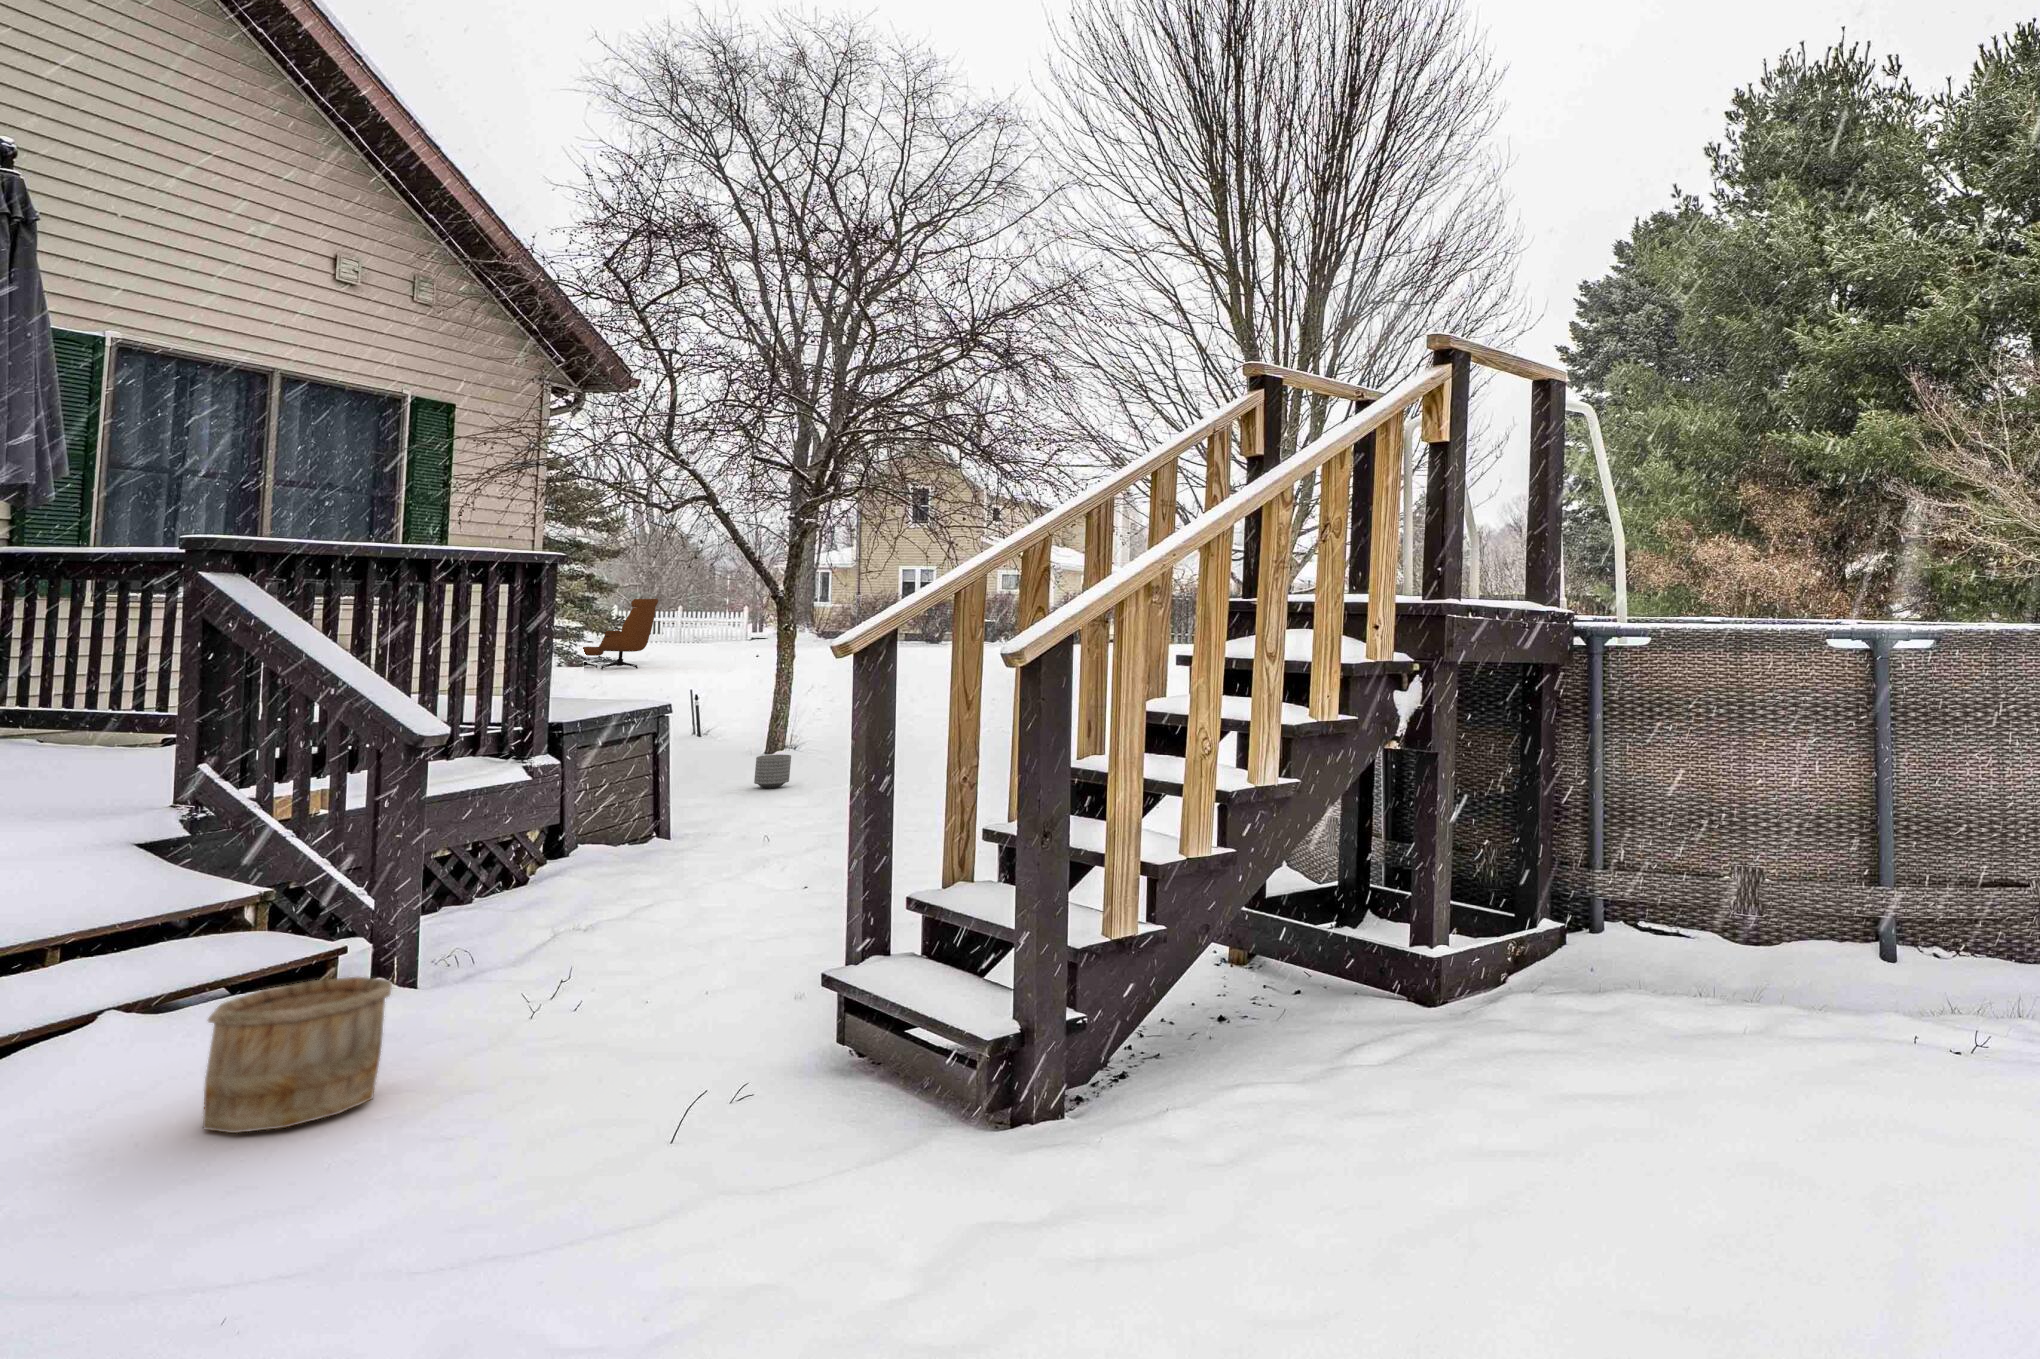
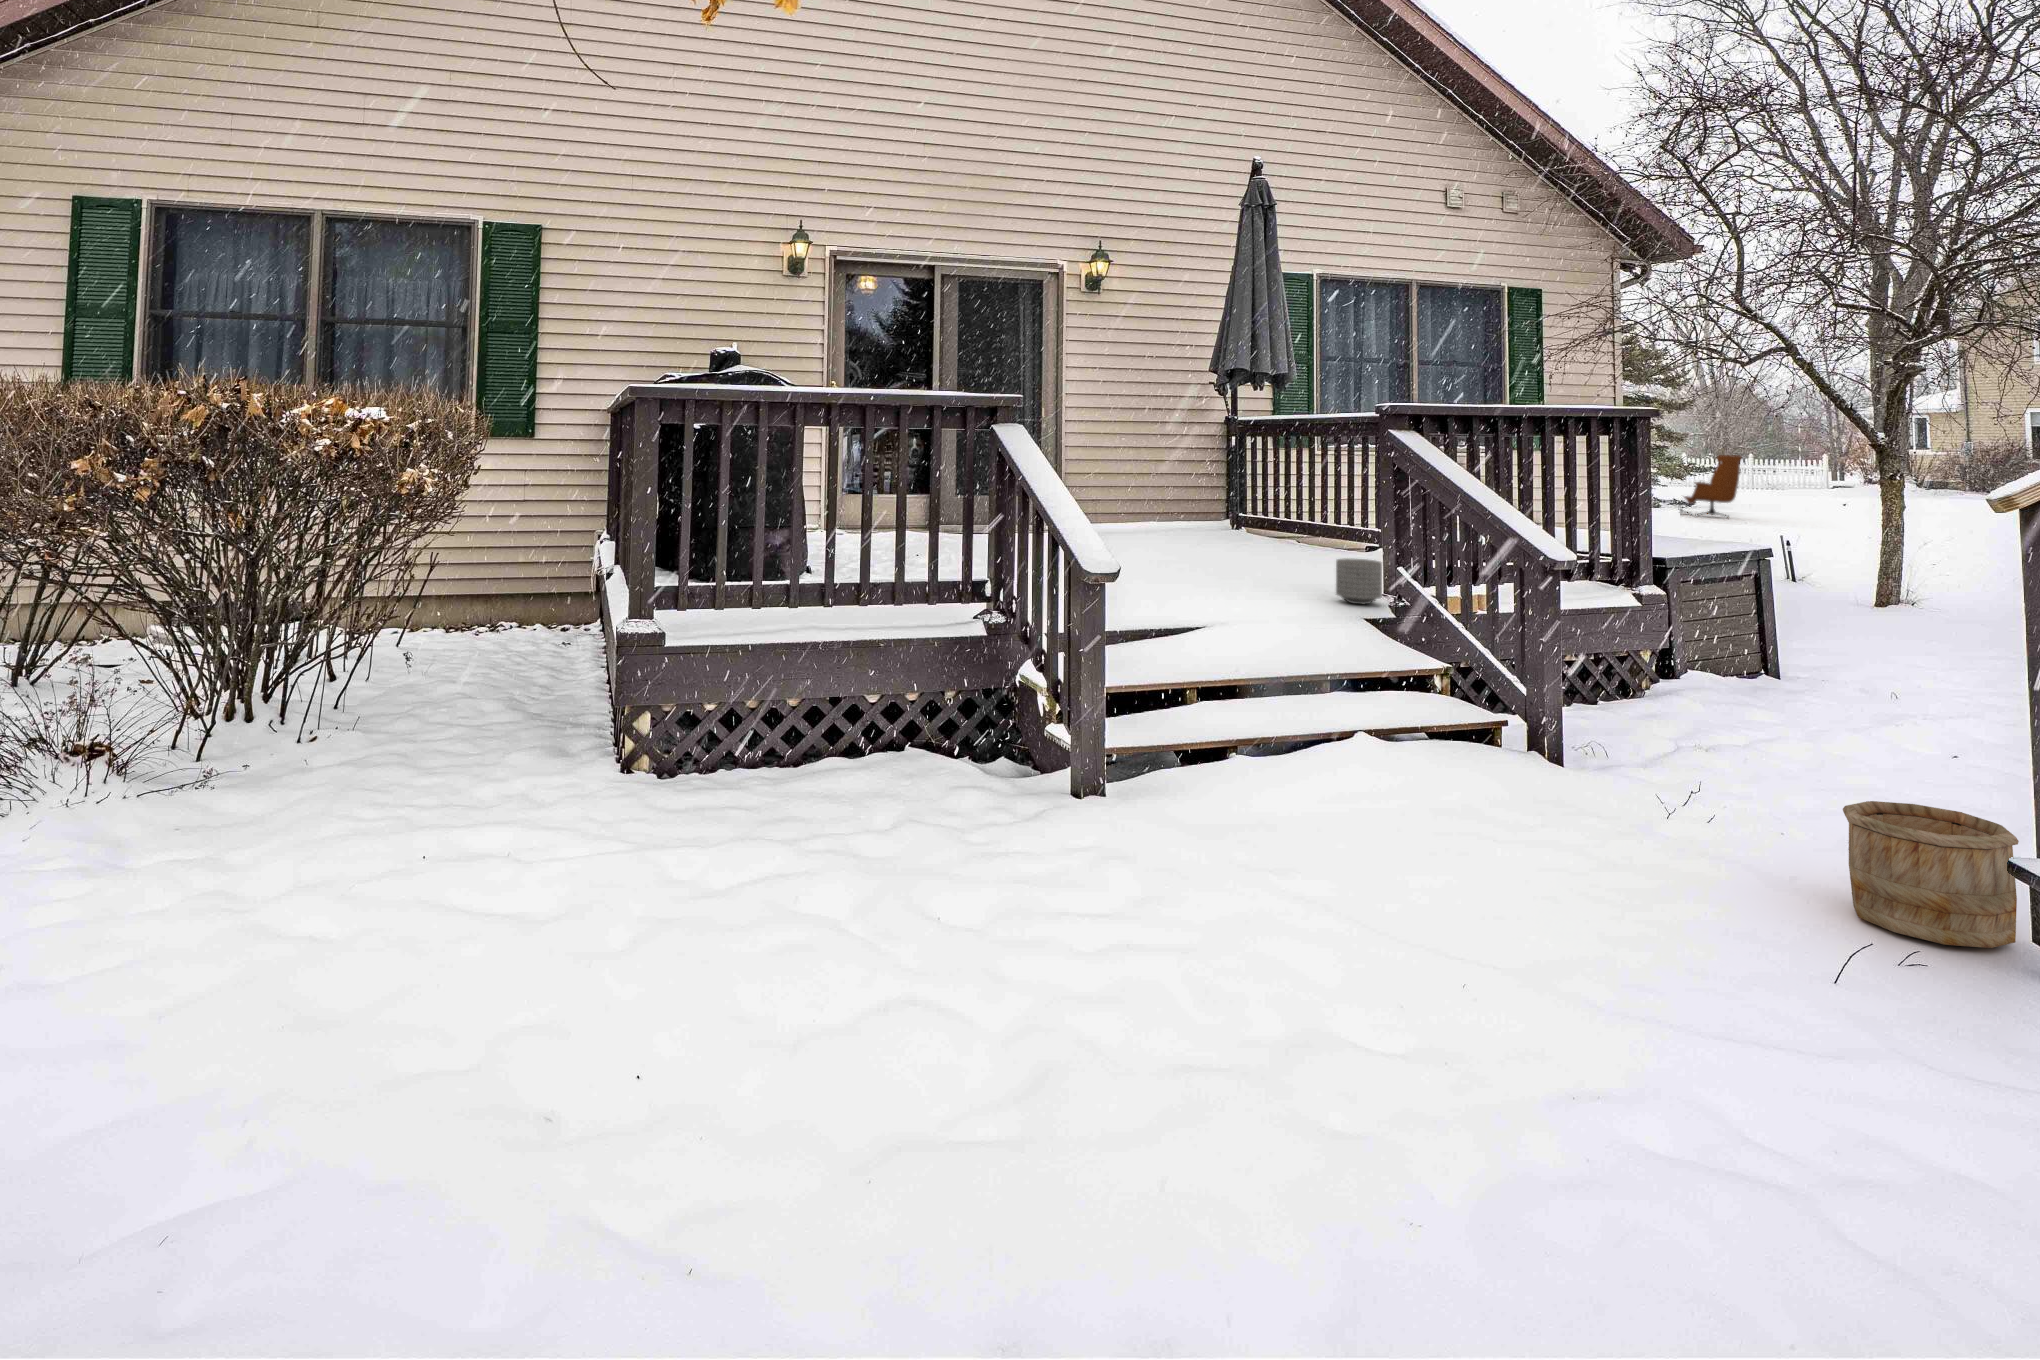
planter: present [754,754,791,788] -> present [1336,558,1382,604]
wooden bucket: present [203,977,392,1133] -> present [1843,801,2019,948]

